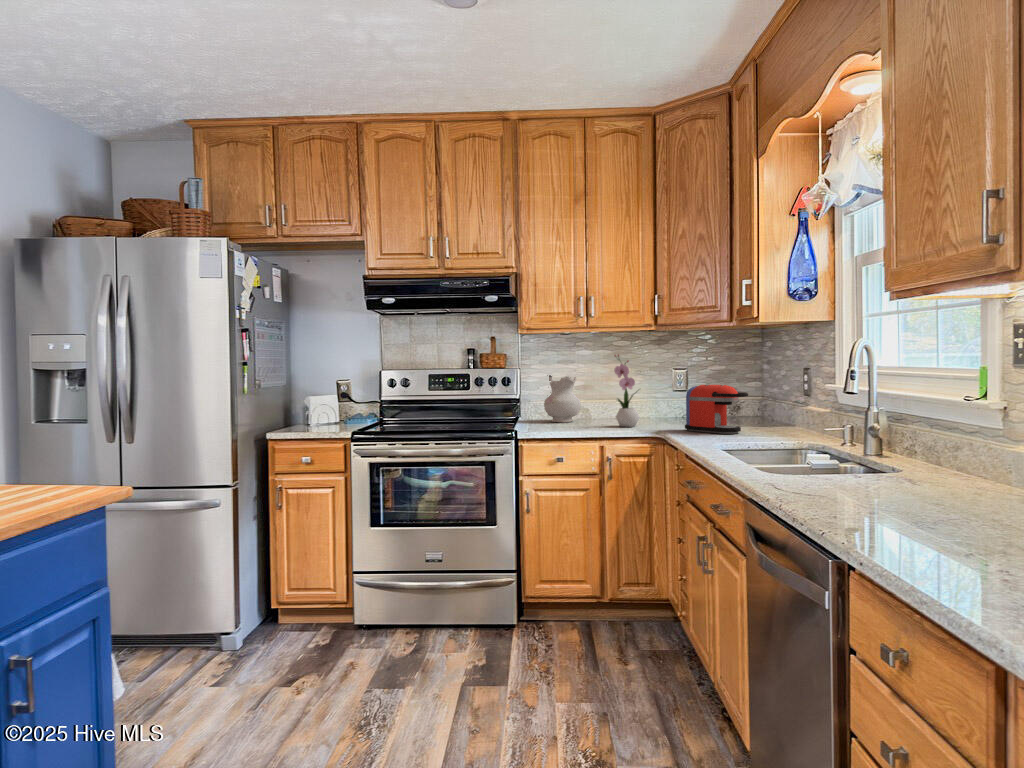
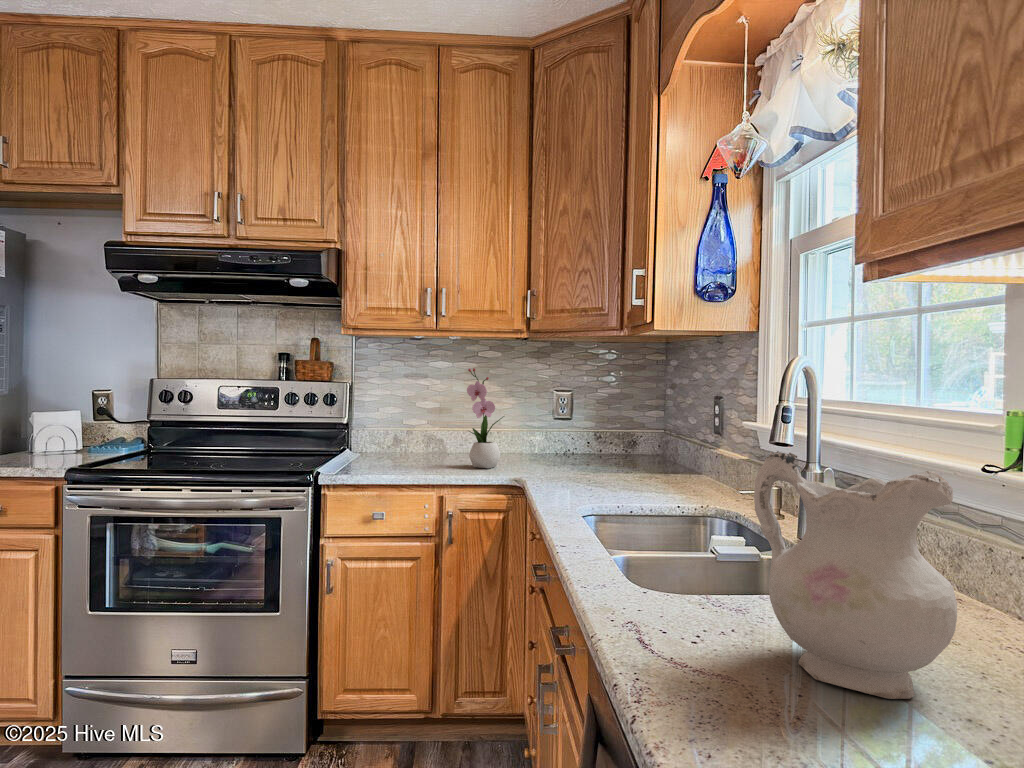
ceramic pitcher: present [544,375,581,423] -> present [754,451,957,699]
coffee maker: present [685,385,748,434] -> none [556,414,640,486]

